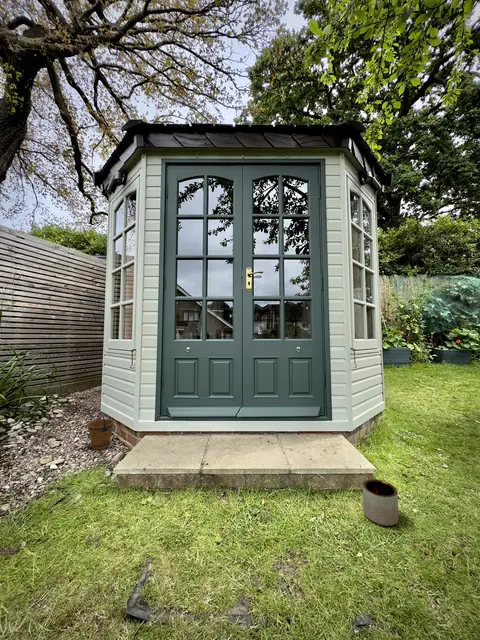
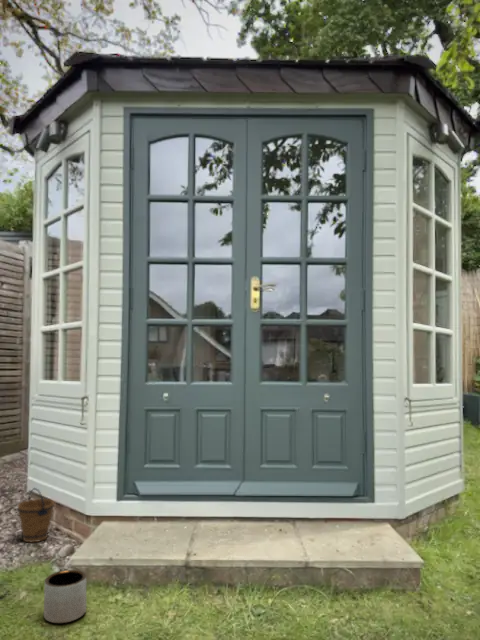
planter: present [363,479,399,526] -> present [44,570,86,623]

